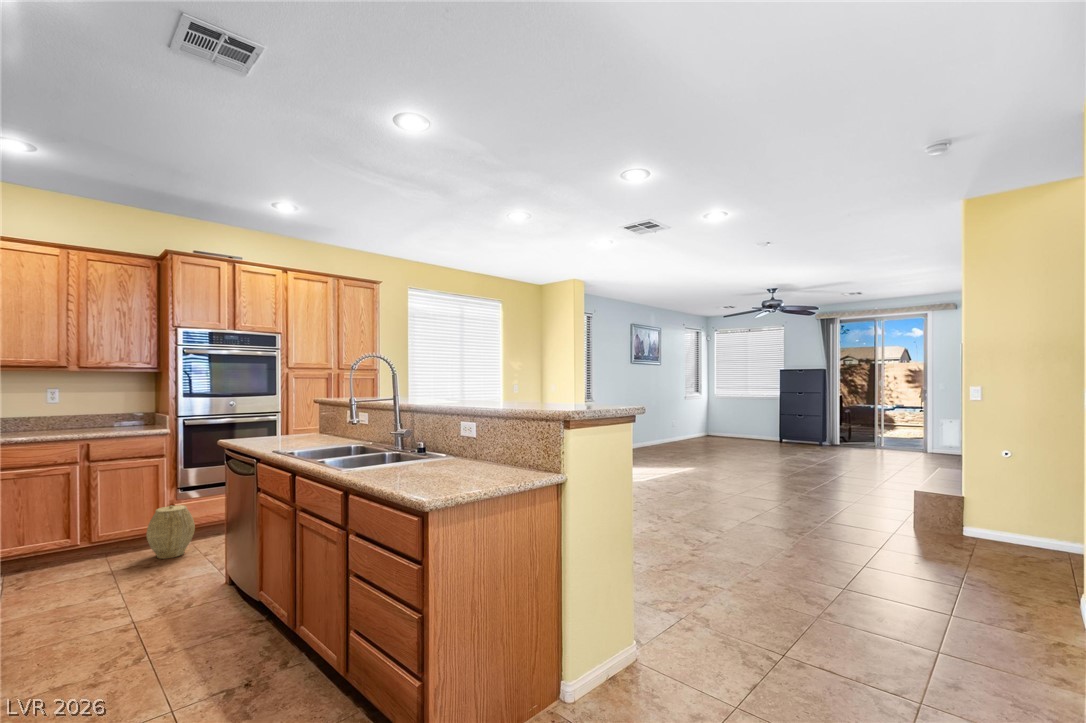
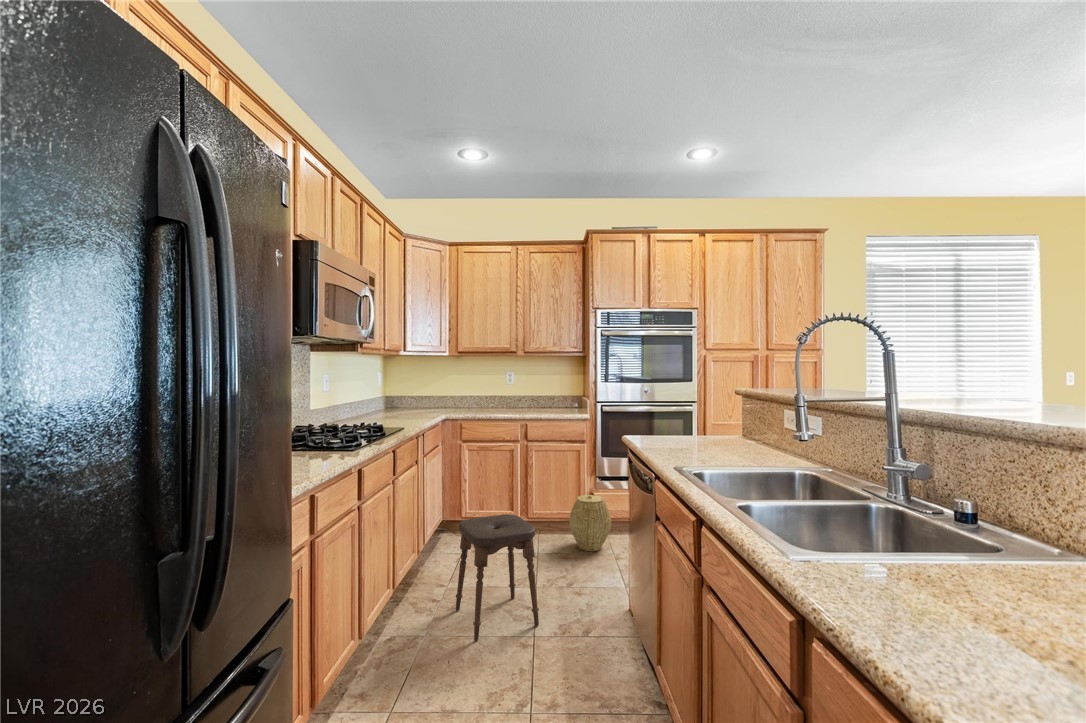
stool: none [24,526,136,642] -> present [456,514,539,641]

